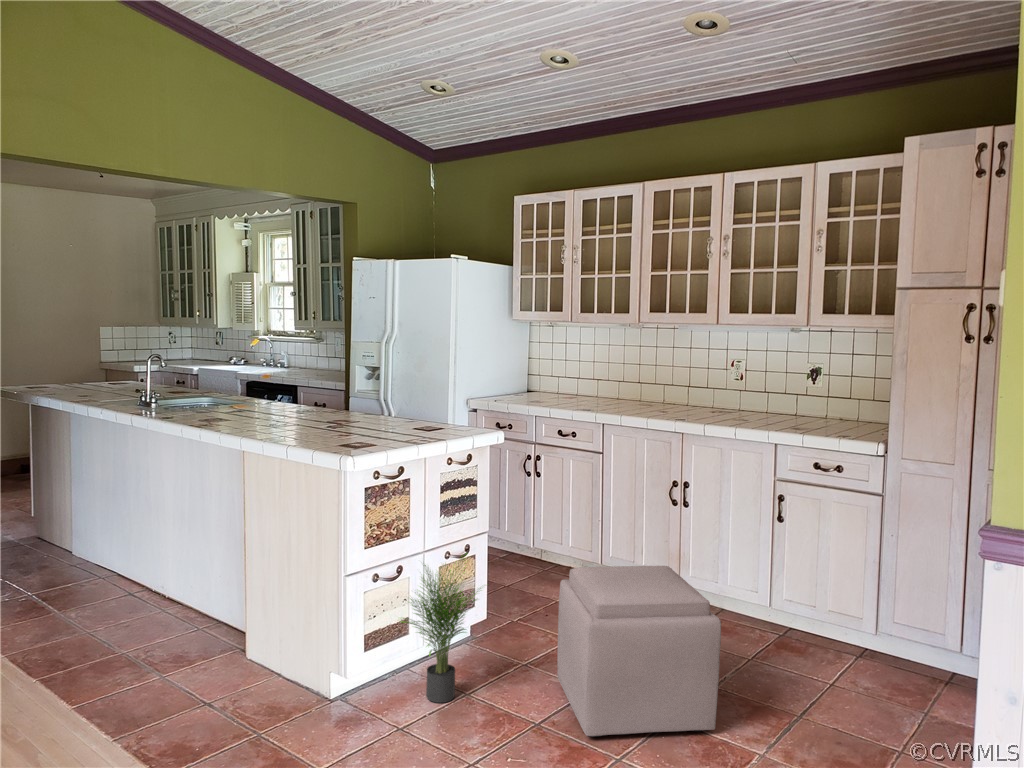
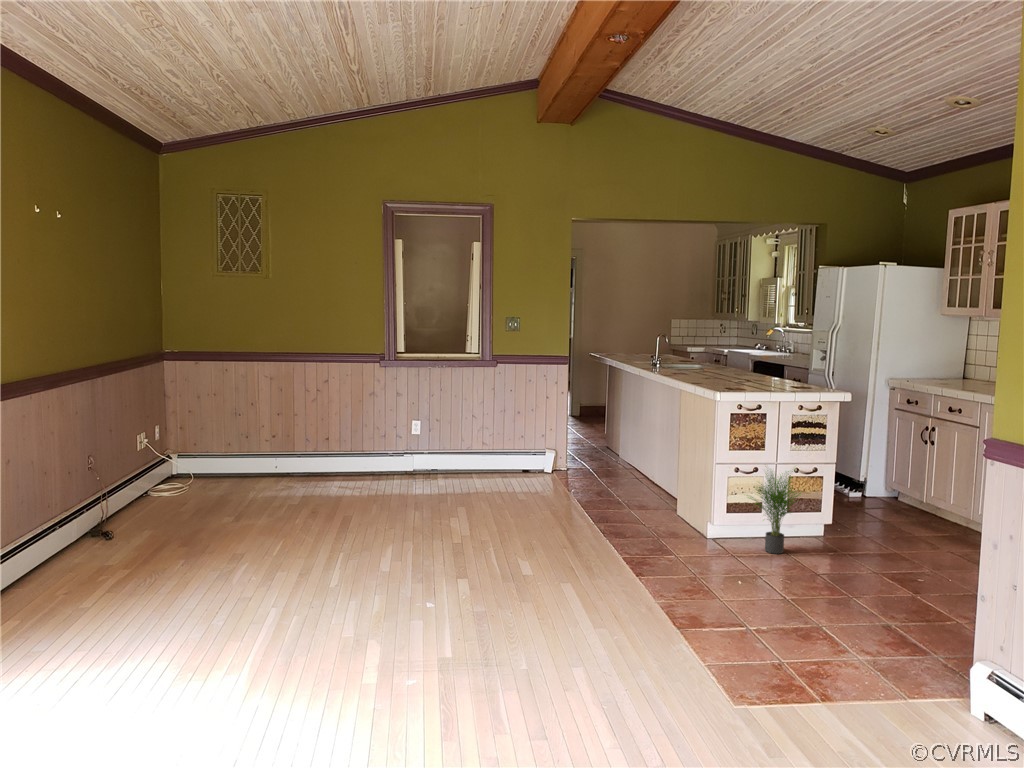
ottoman: present [557,566,721,737] -> none [842,486,958,604]

